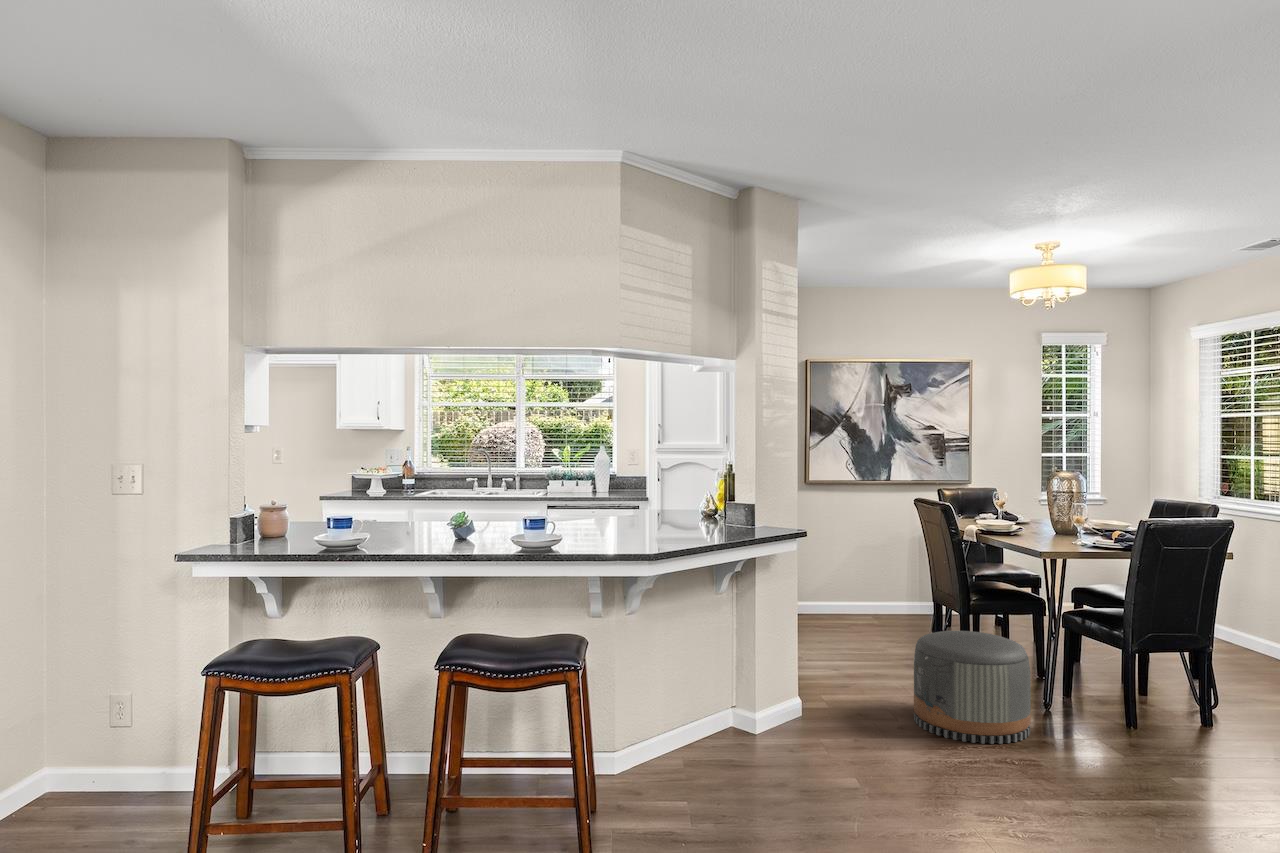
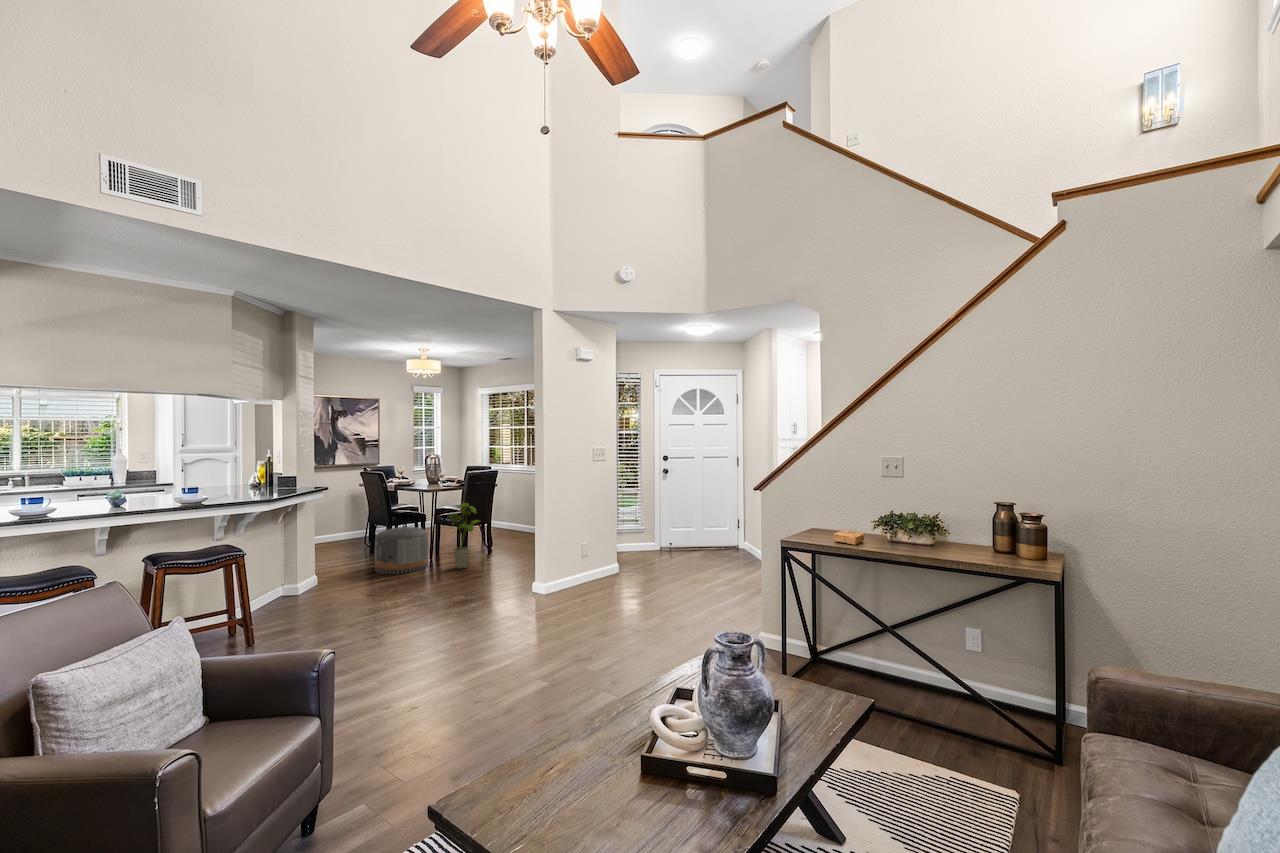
house plant: none [1074,603,1174,771] -> present [449,503,479,569]

